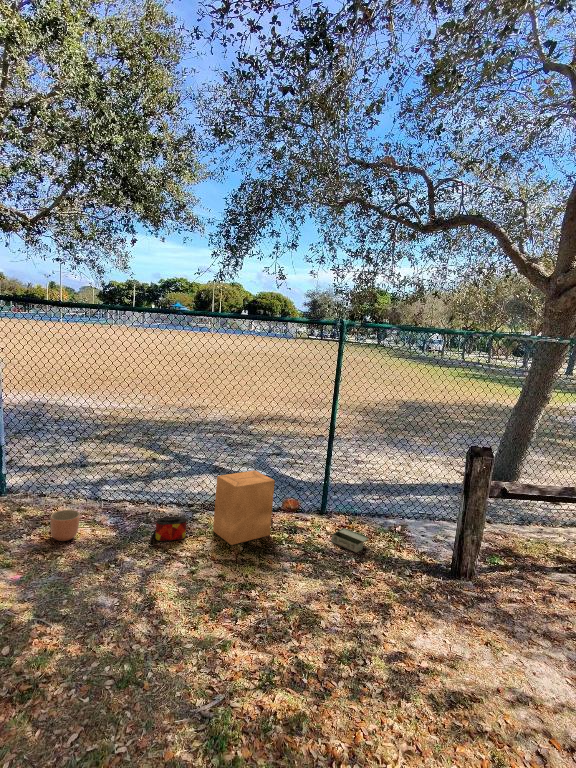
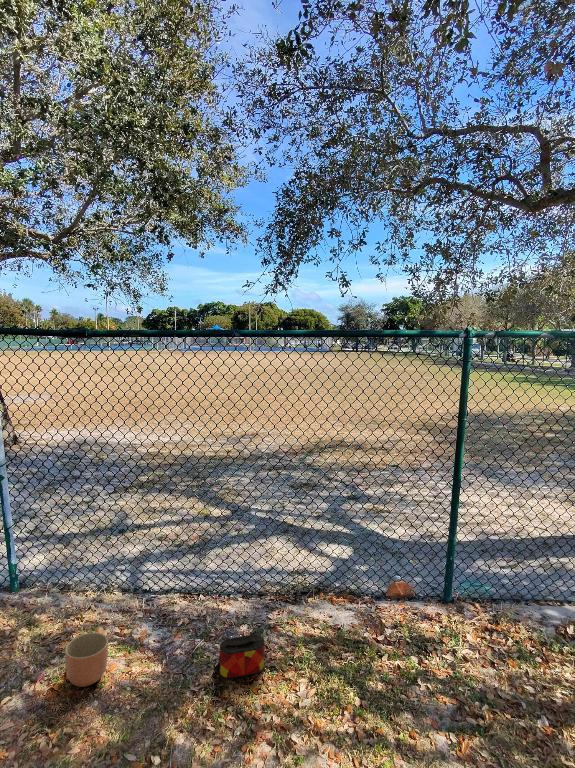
cardboard box: present [213,471,275,545] -> none [302,553,391,682]
toolbox: present [331,528,369,553] -> none [482,639,543,691]

